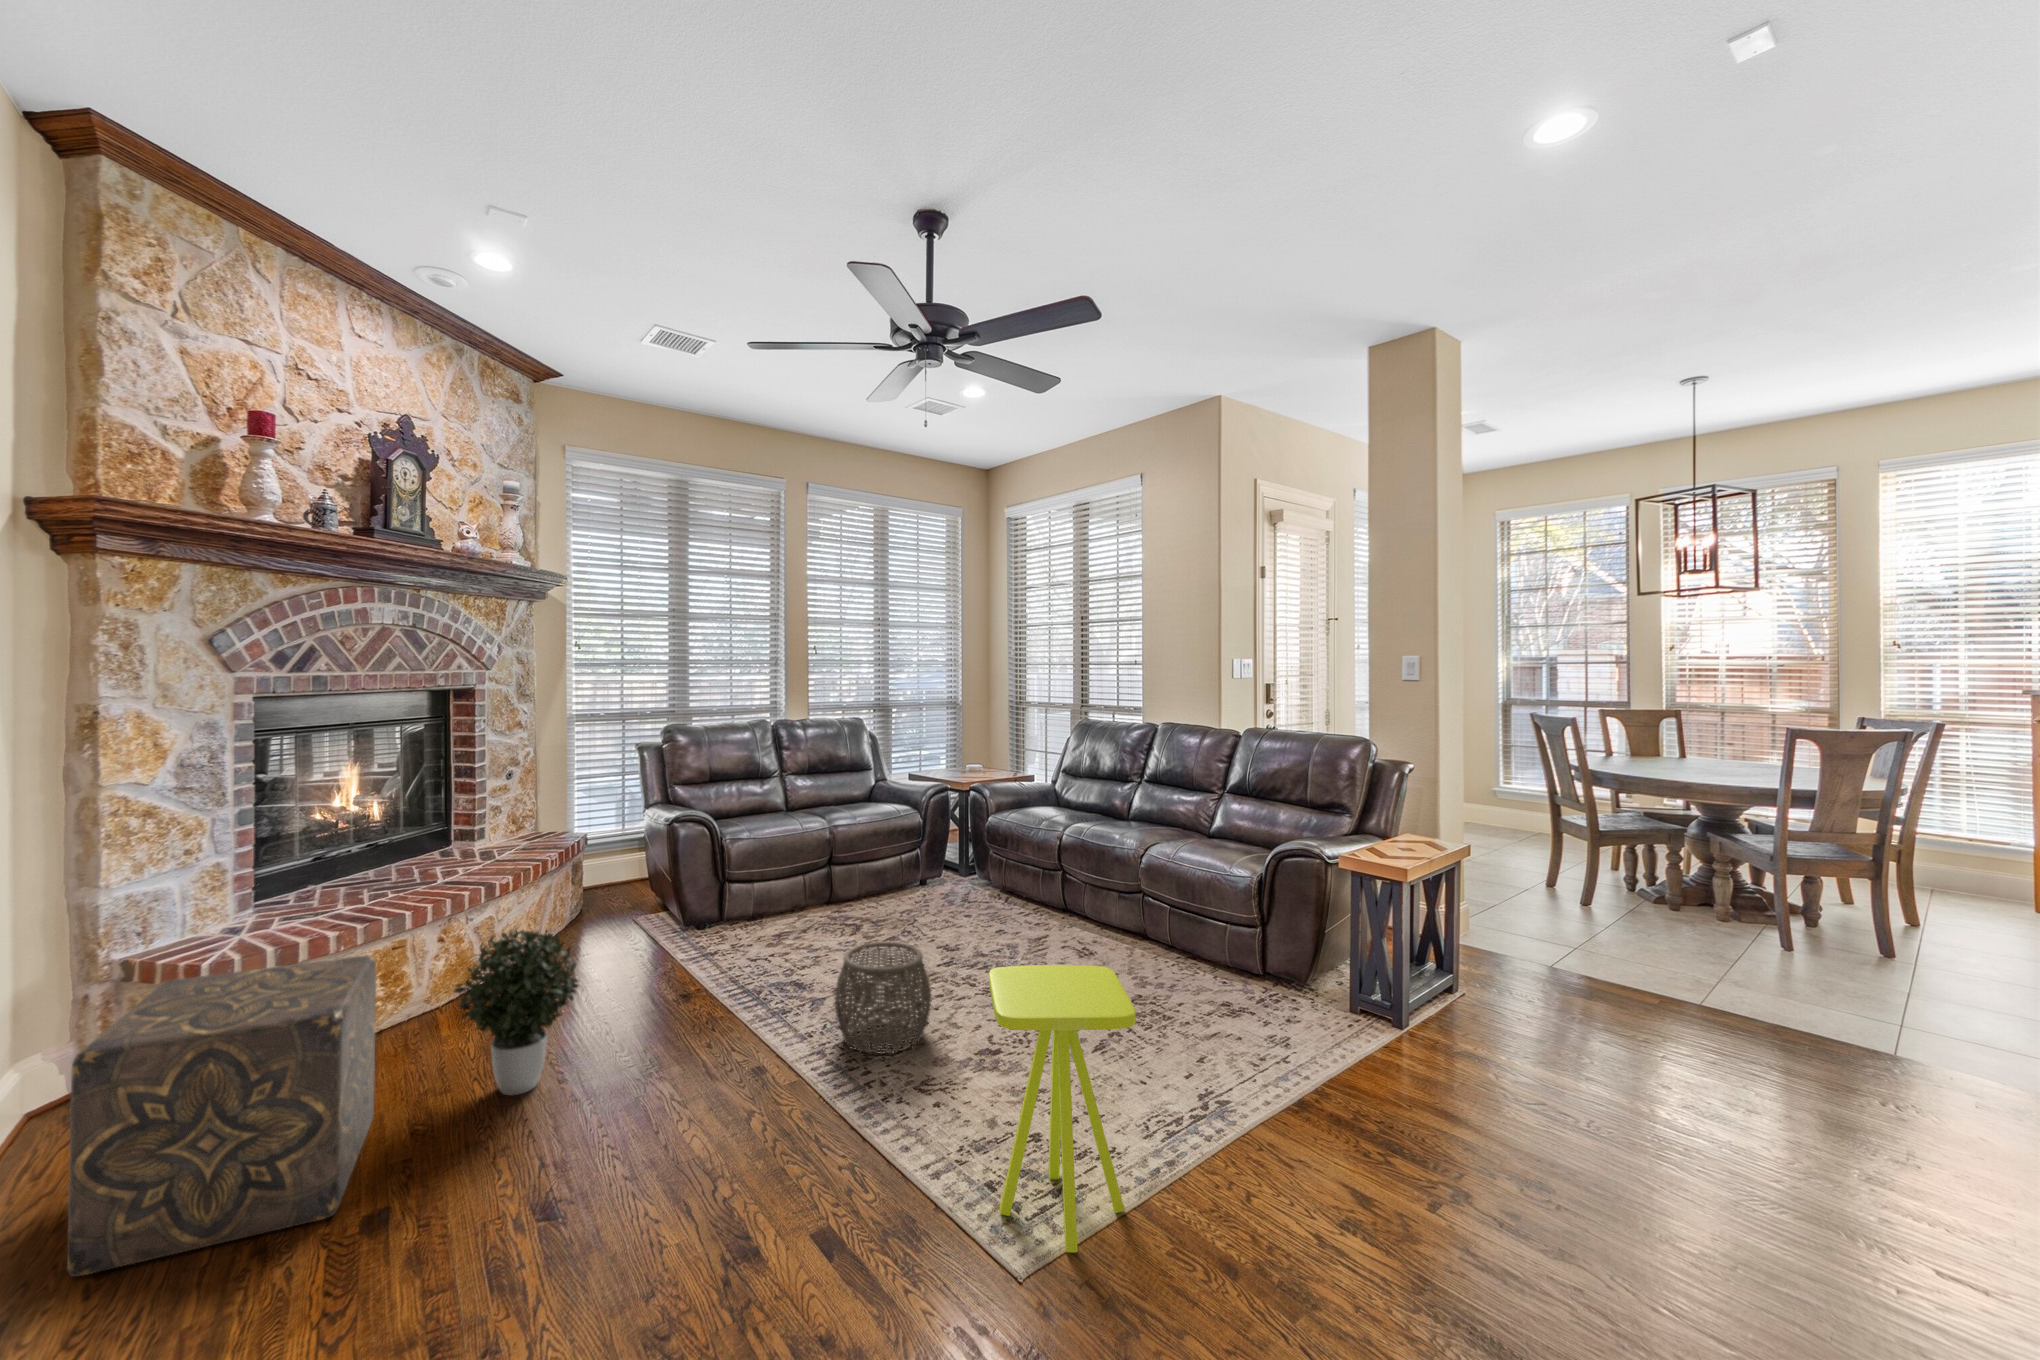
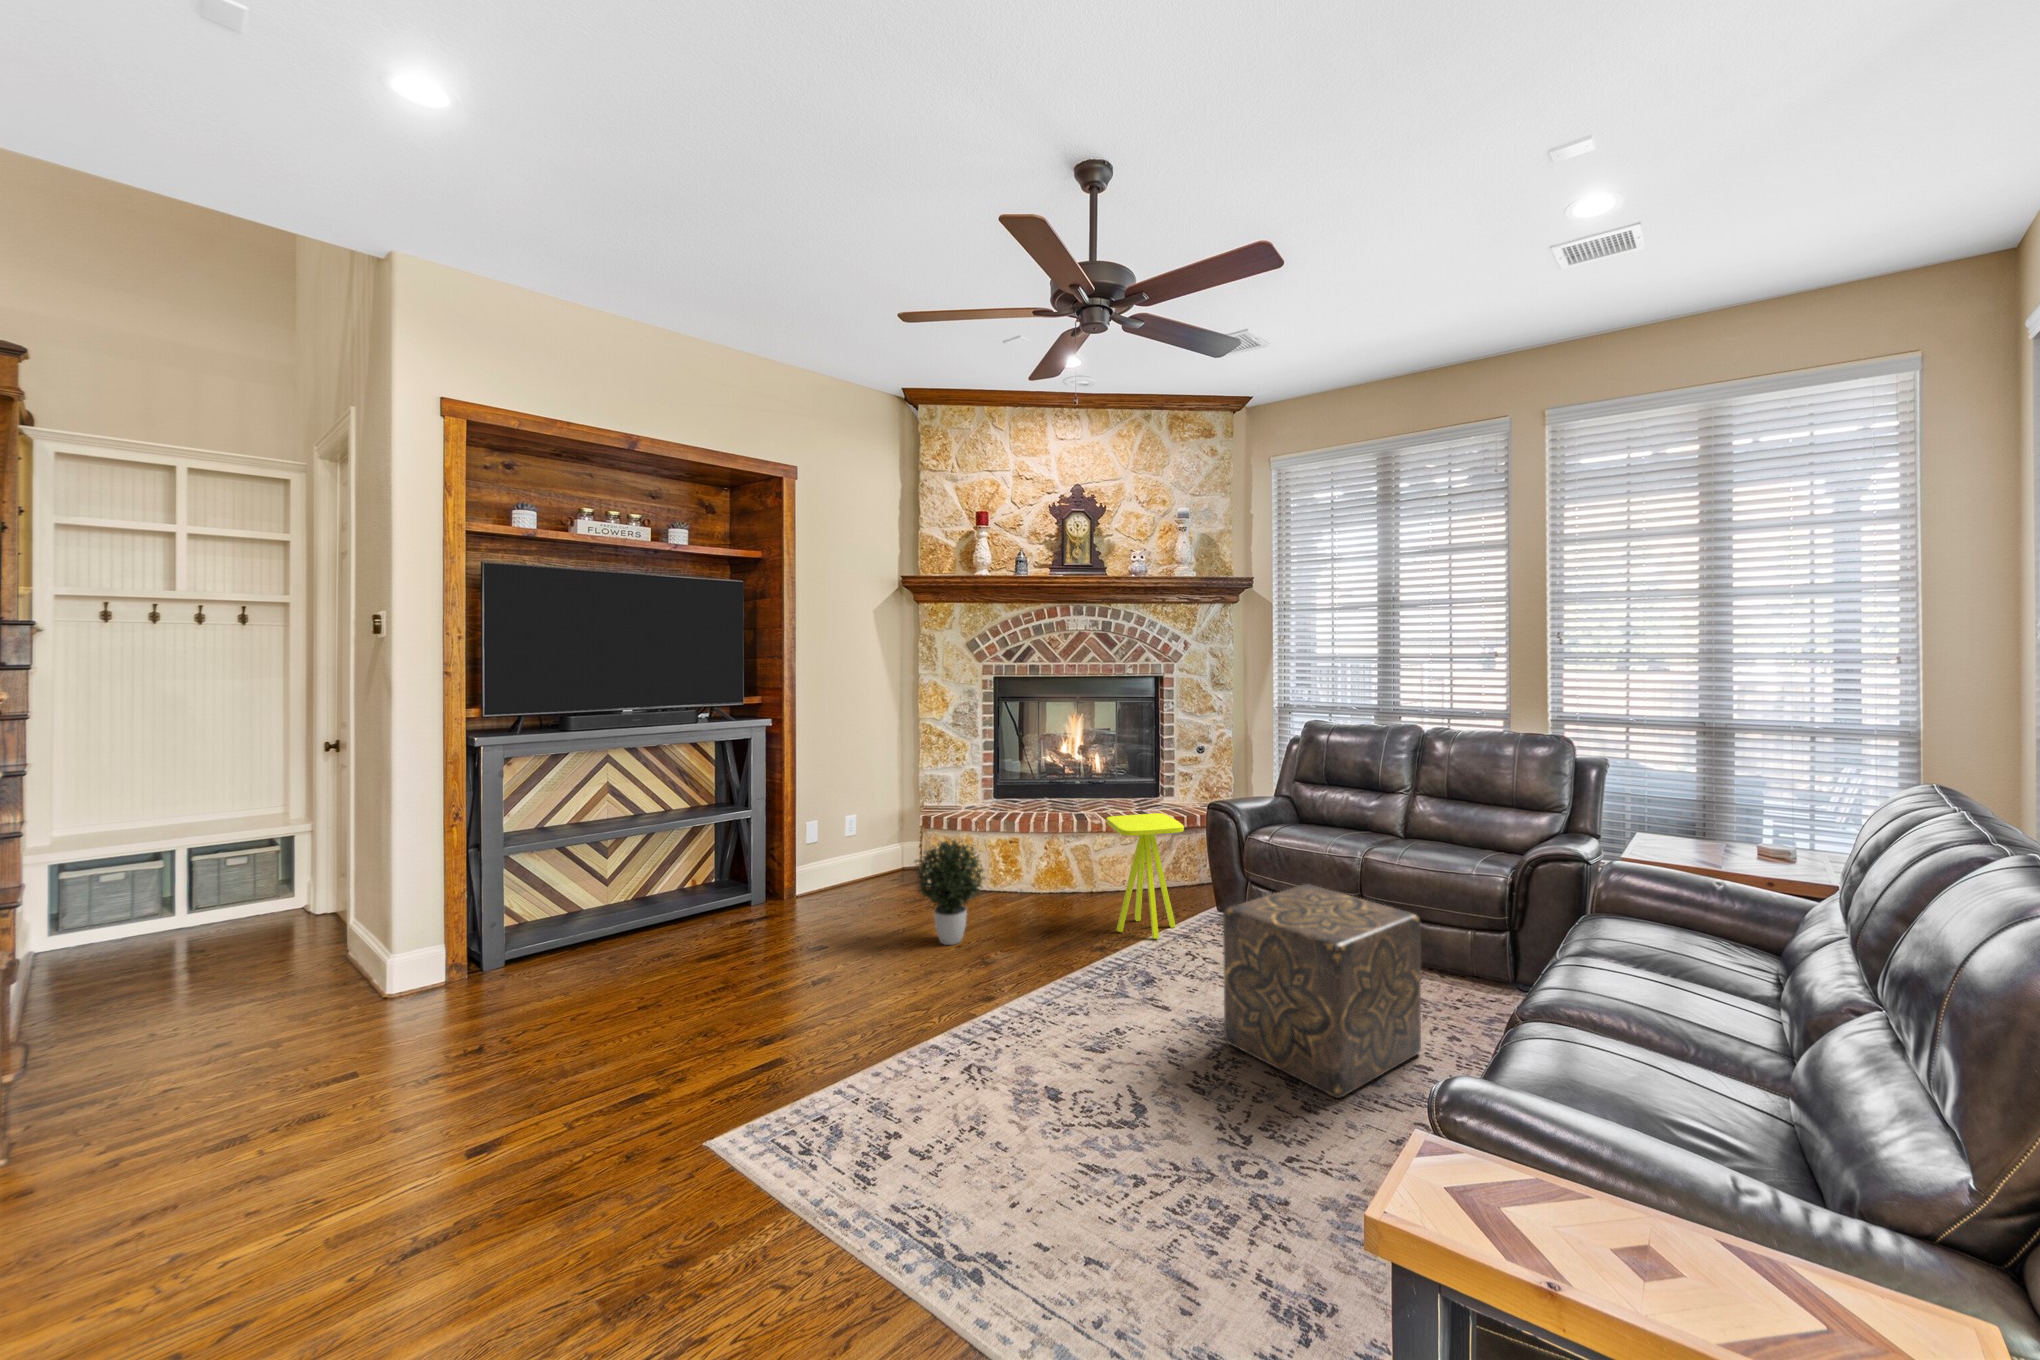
woven basket: present [834,942,932,1054] -> none [1013,947,1109,1059]
ottoman: present [67,955,376,1276] -> present [1223,884,1421,1098]
side table: present [989,965,1136,1252] -> present [1107,813,1184,939]

